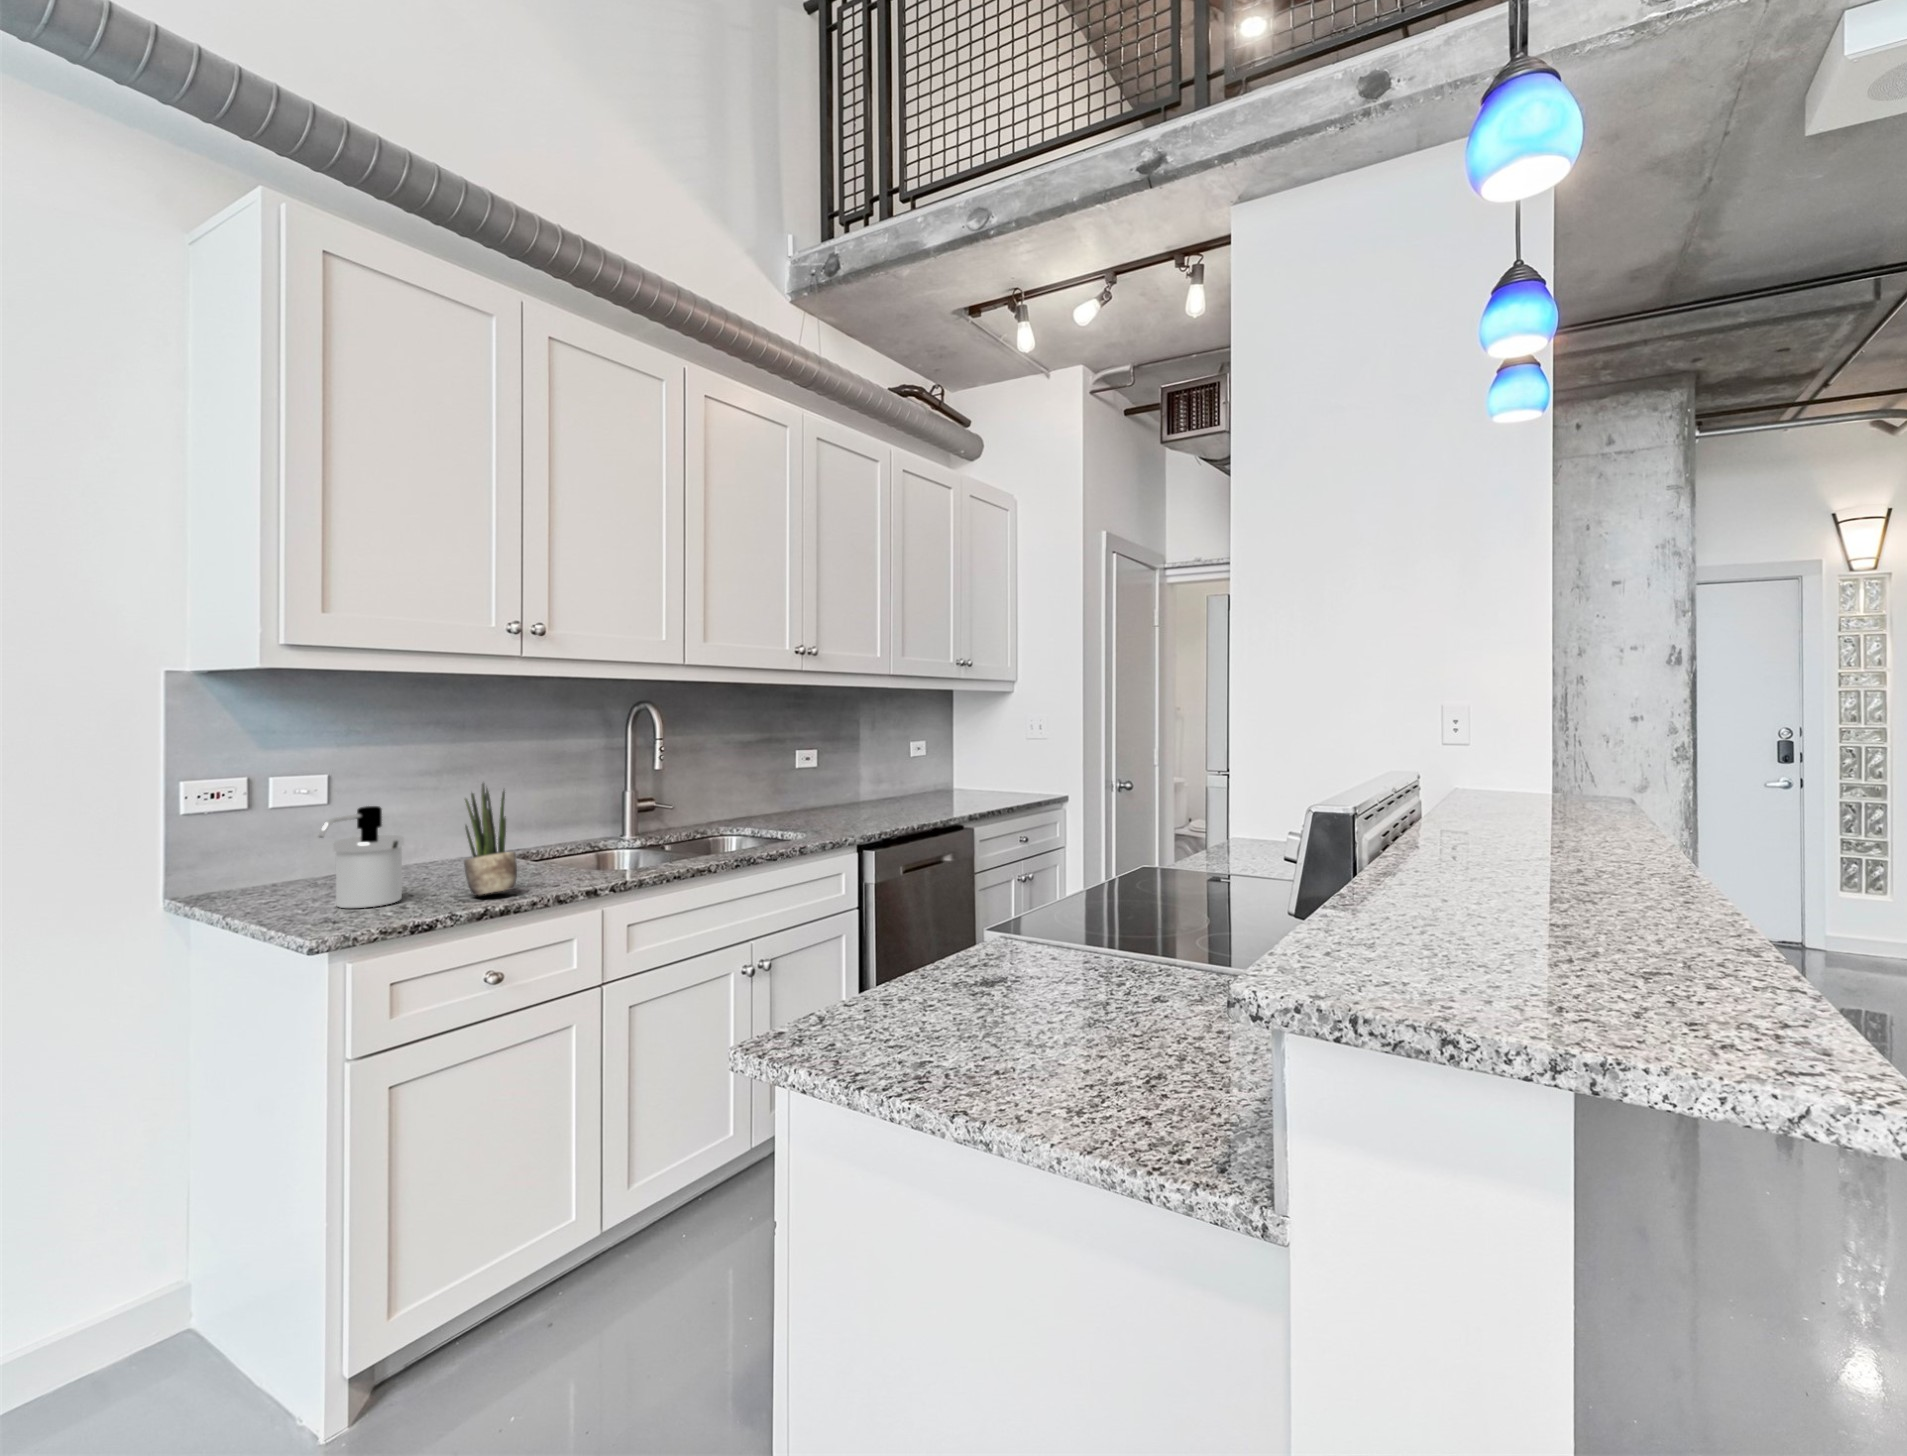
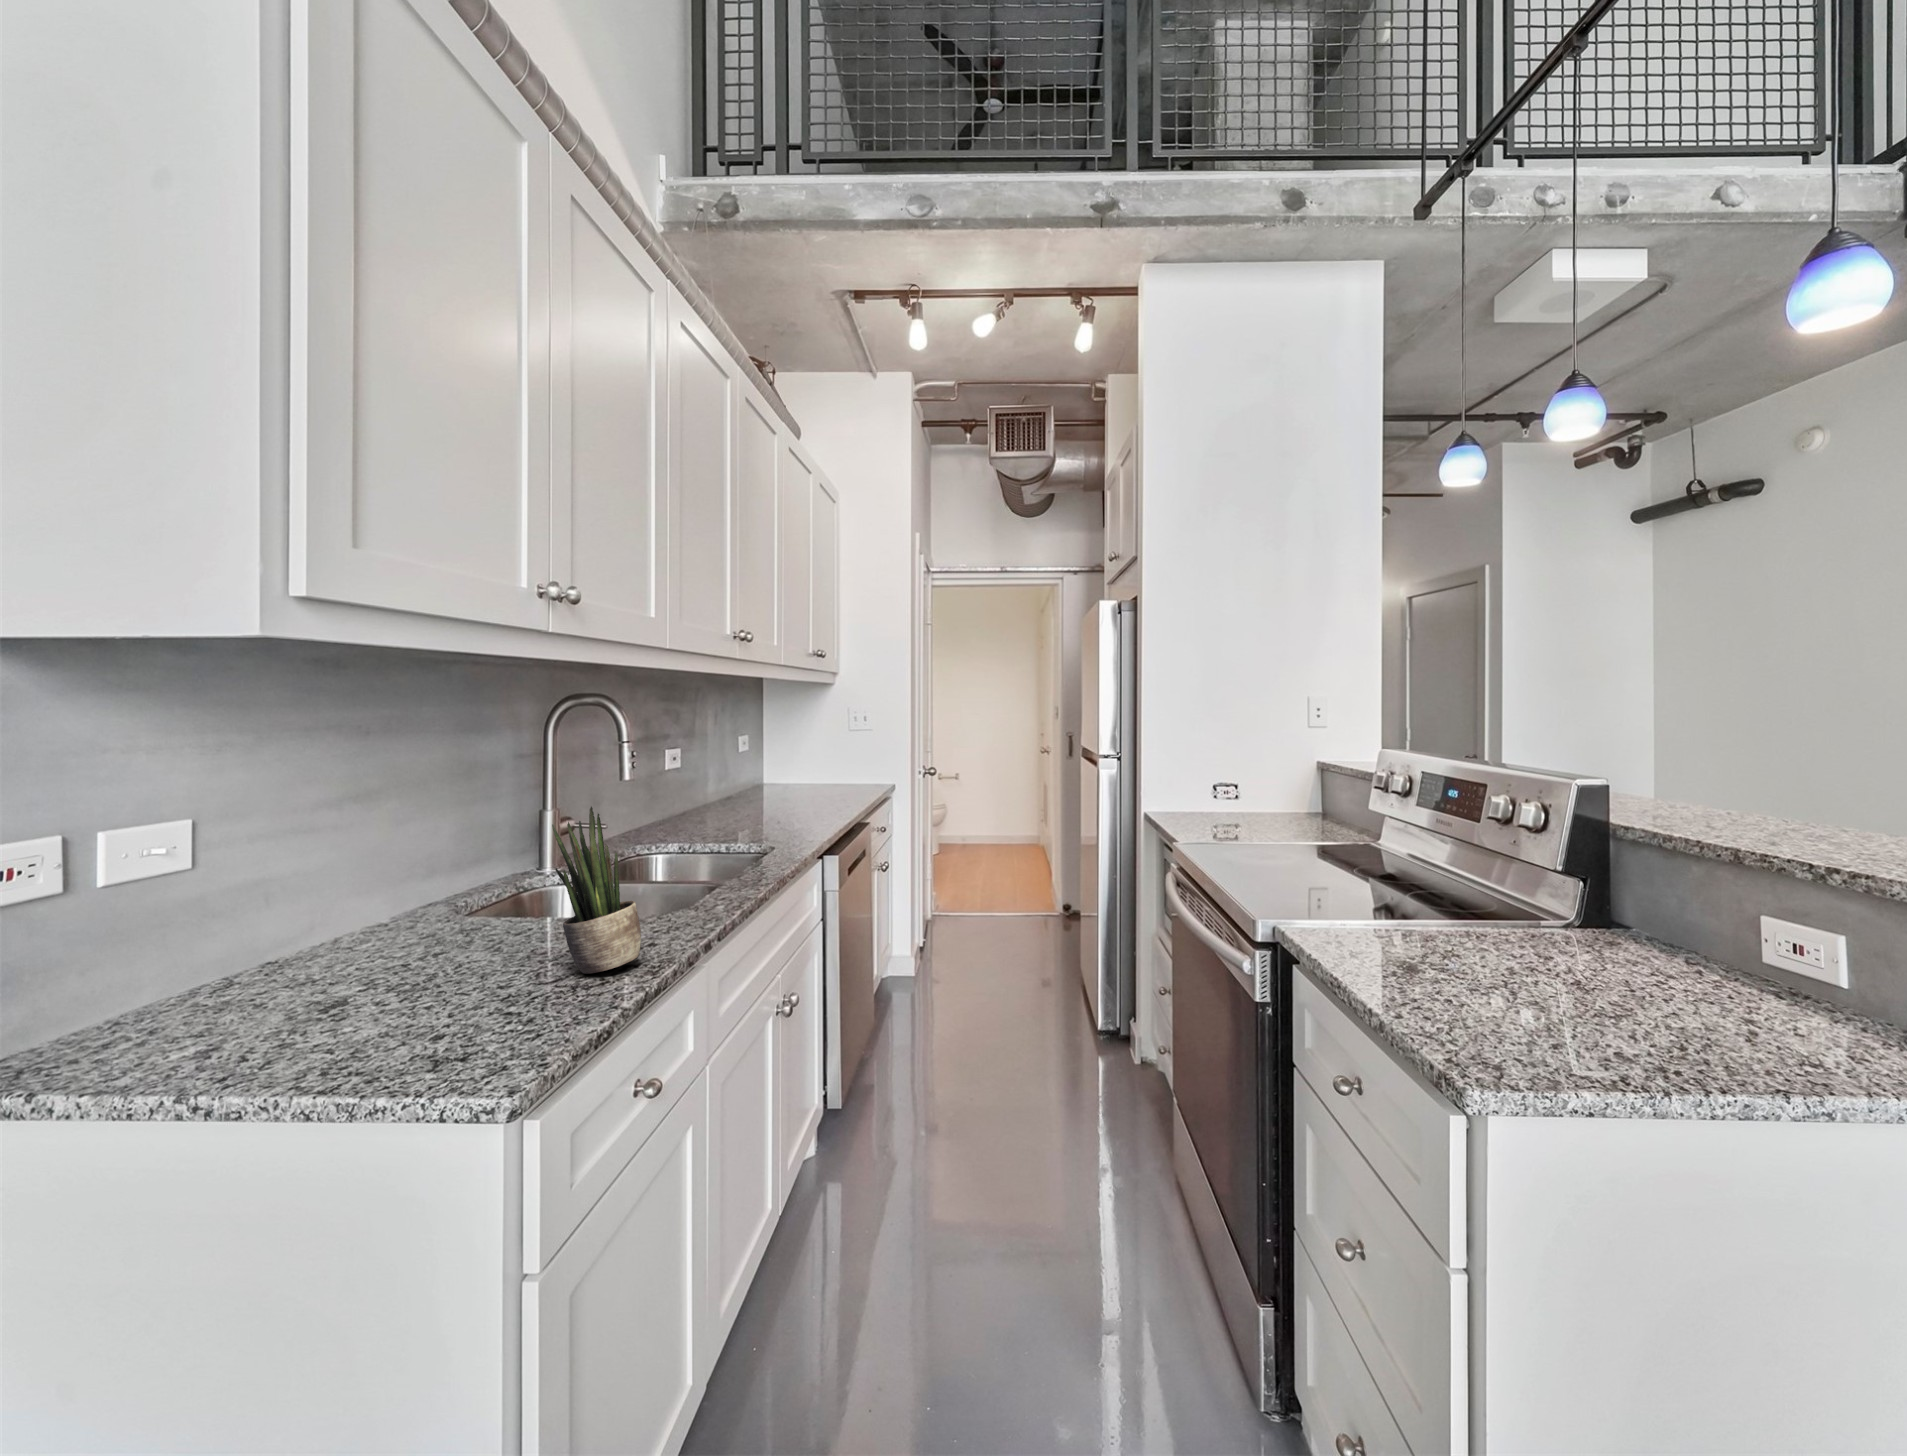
soap dispenser: present [319,806,404,908] -> none [370,860,489,1037]

